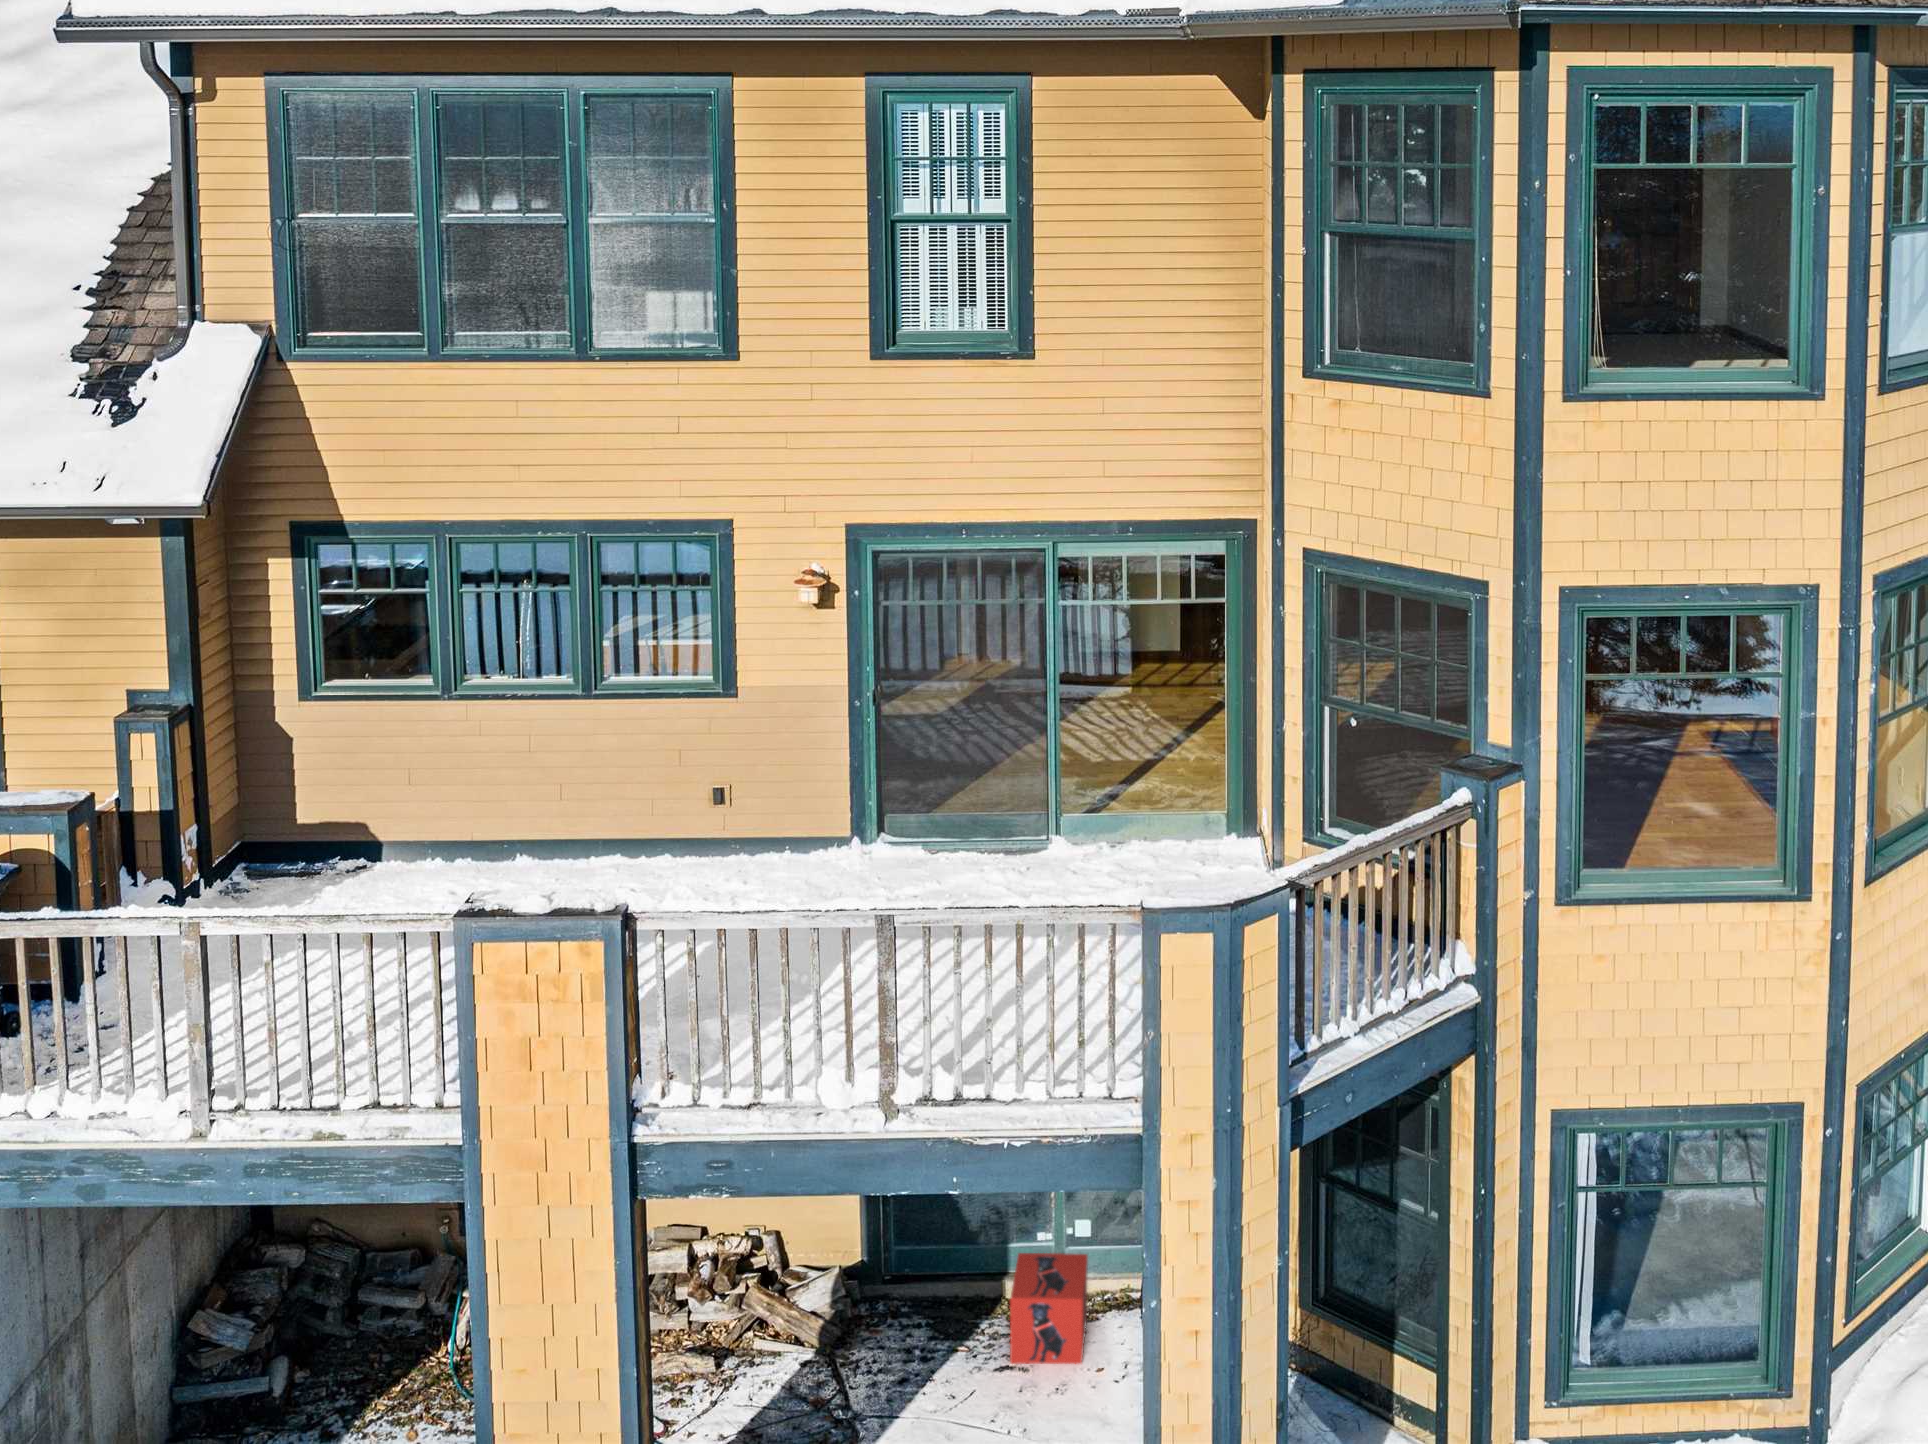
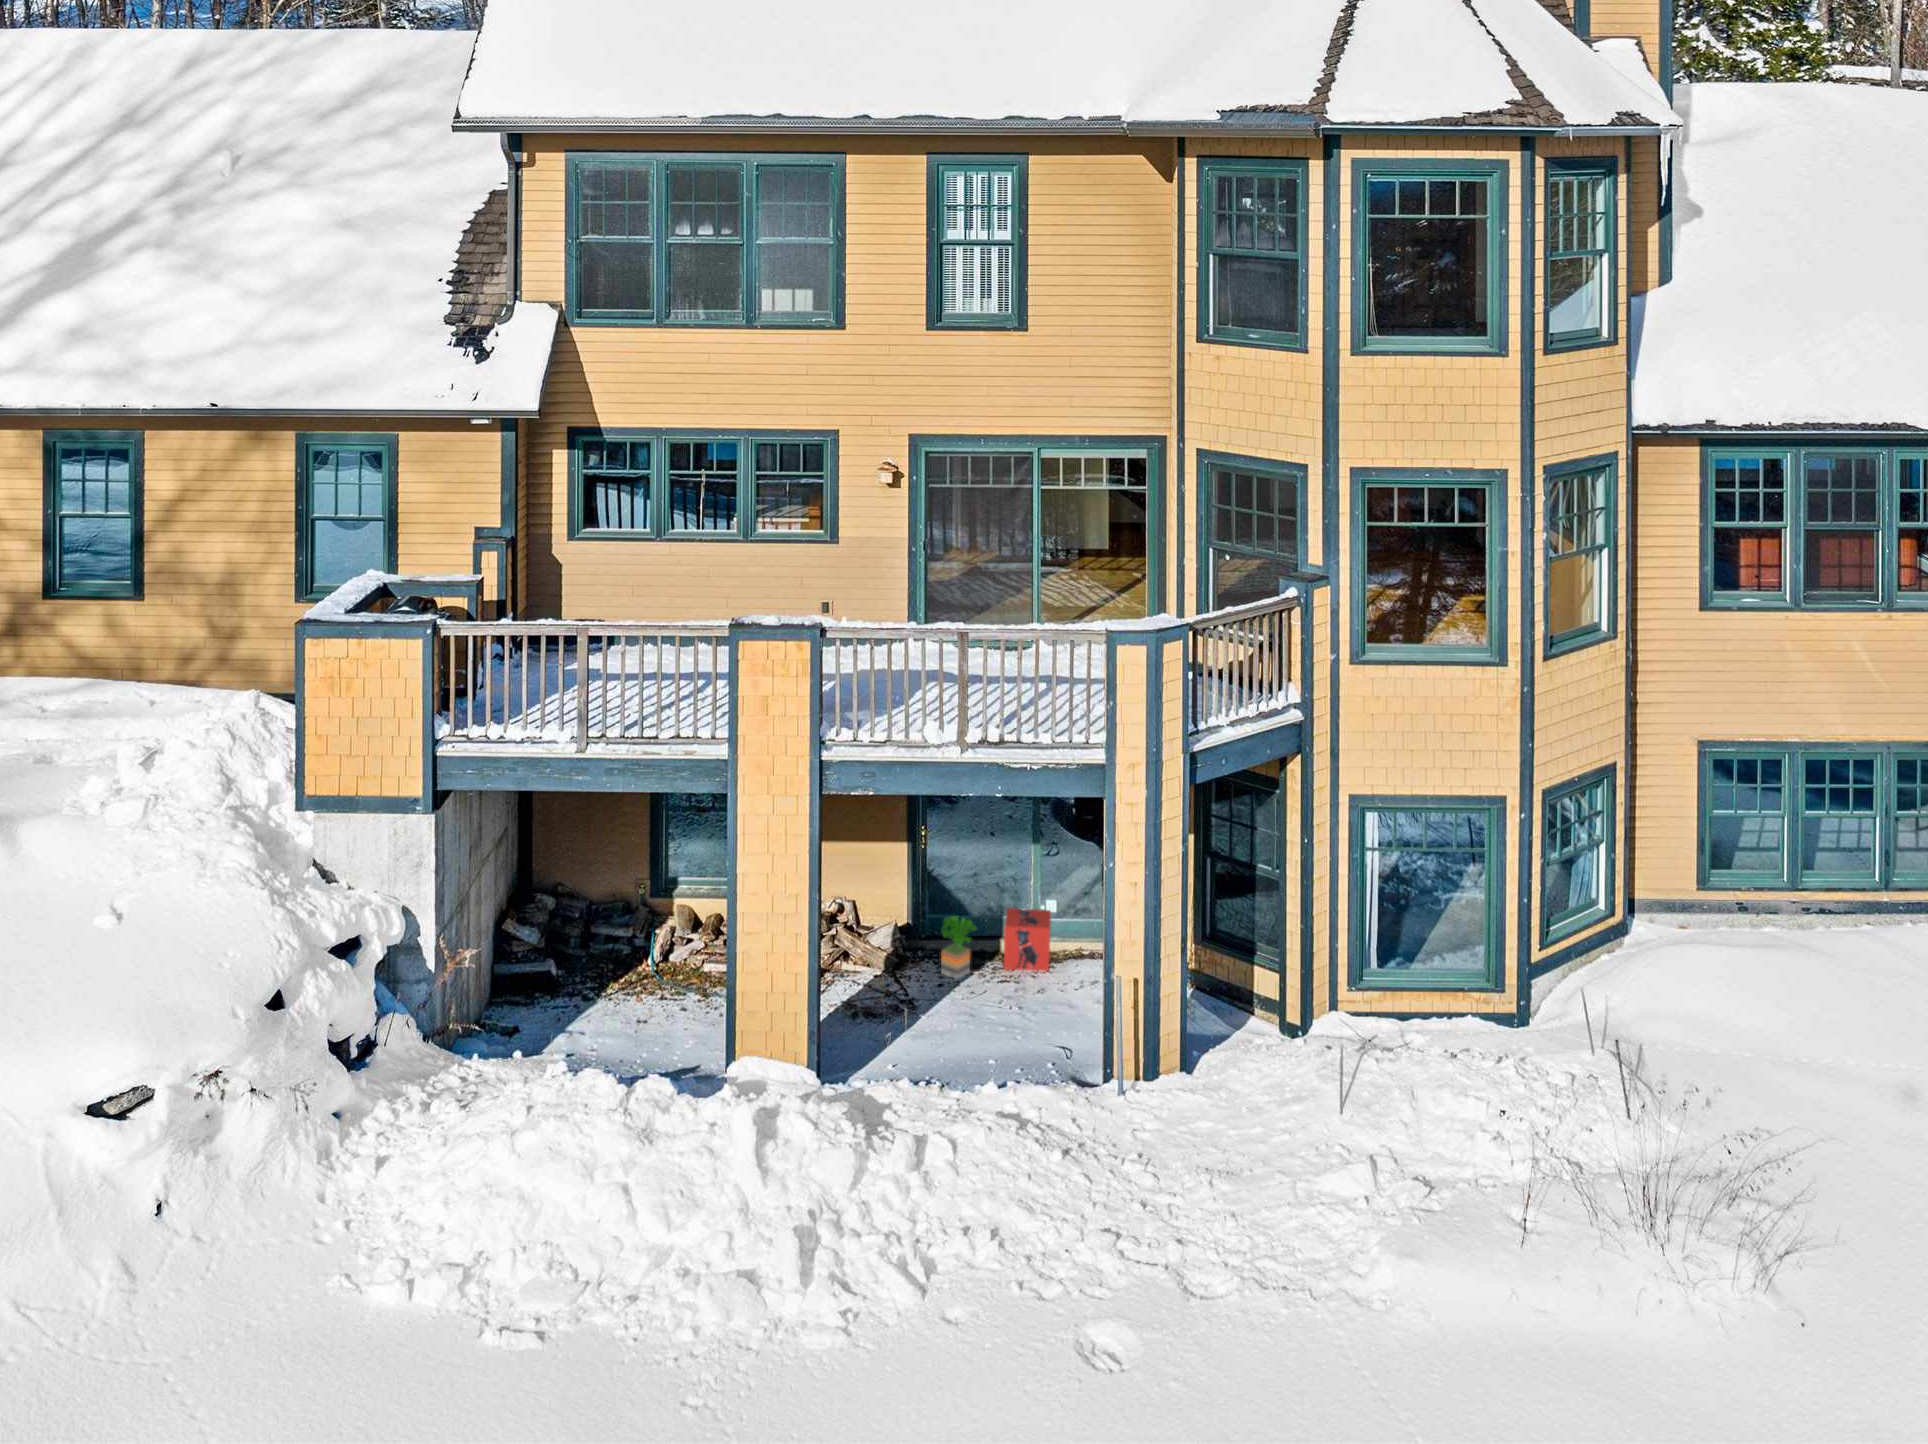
potted tree: none [905,1286,966,1396] -> present [941,917,976,979]

